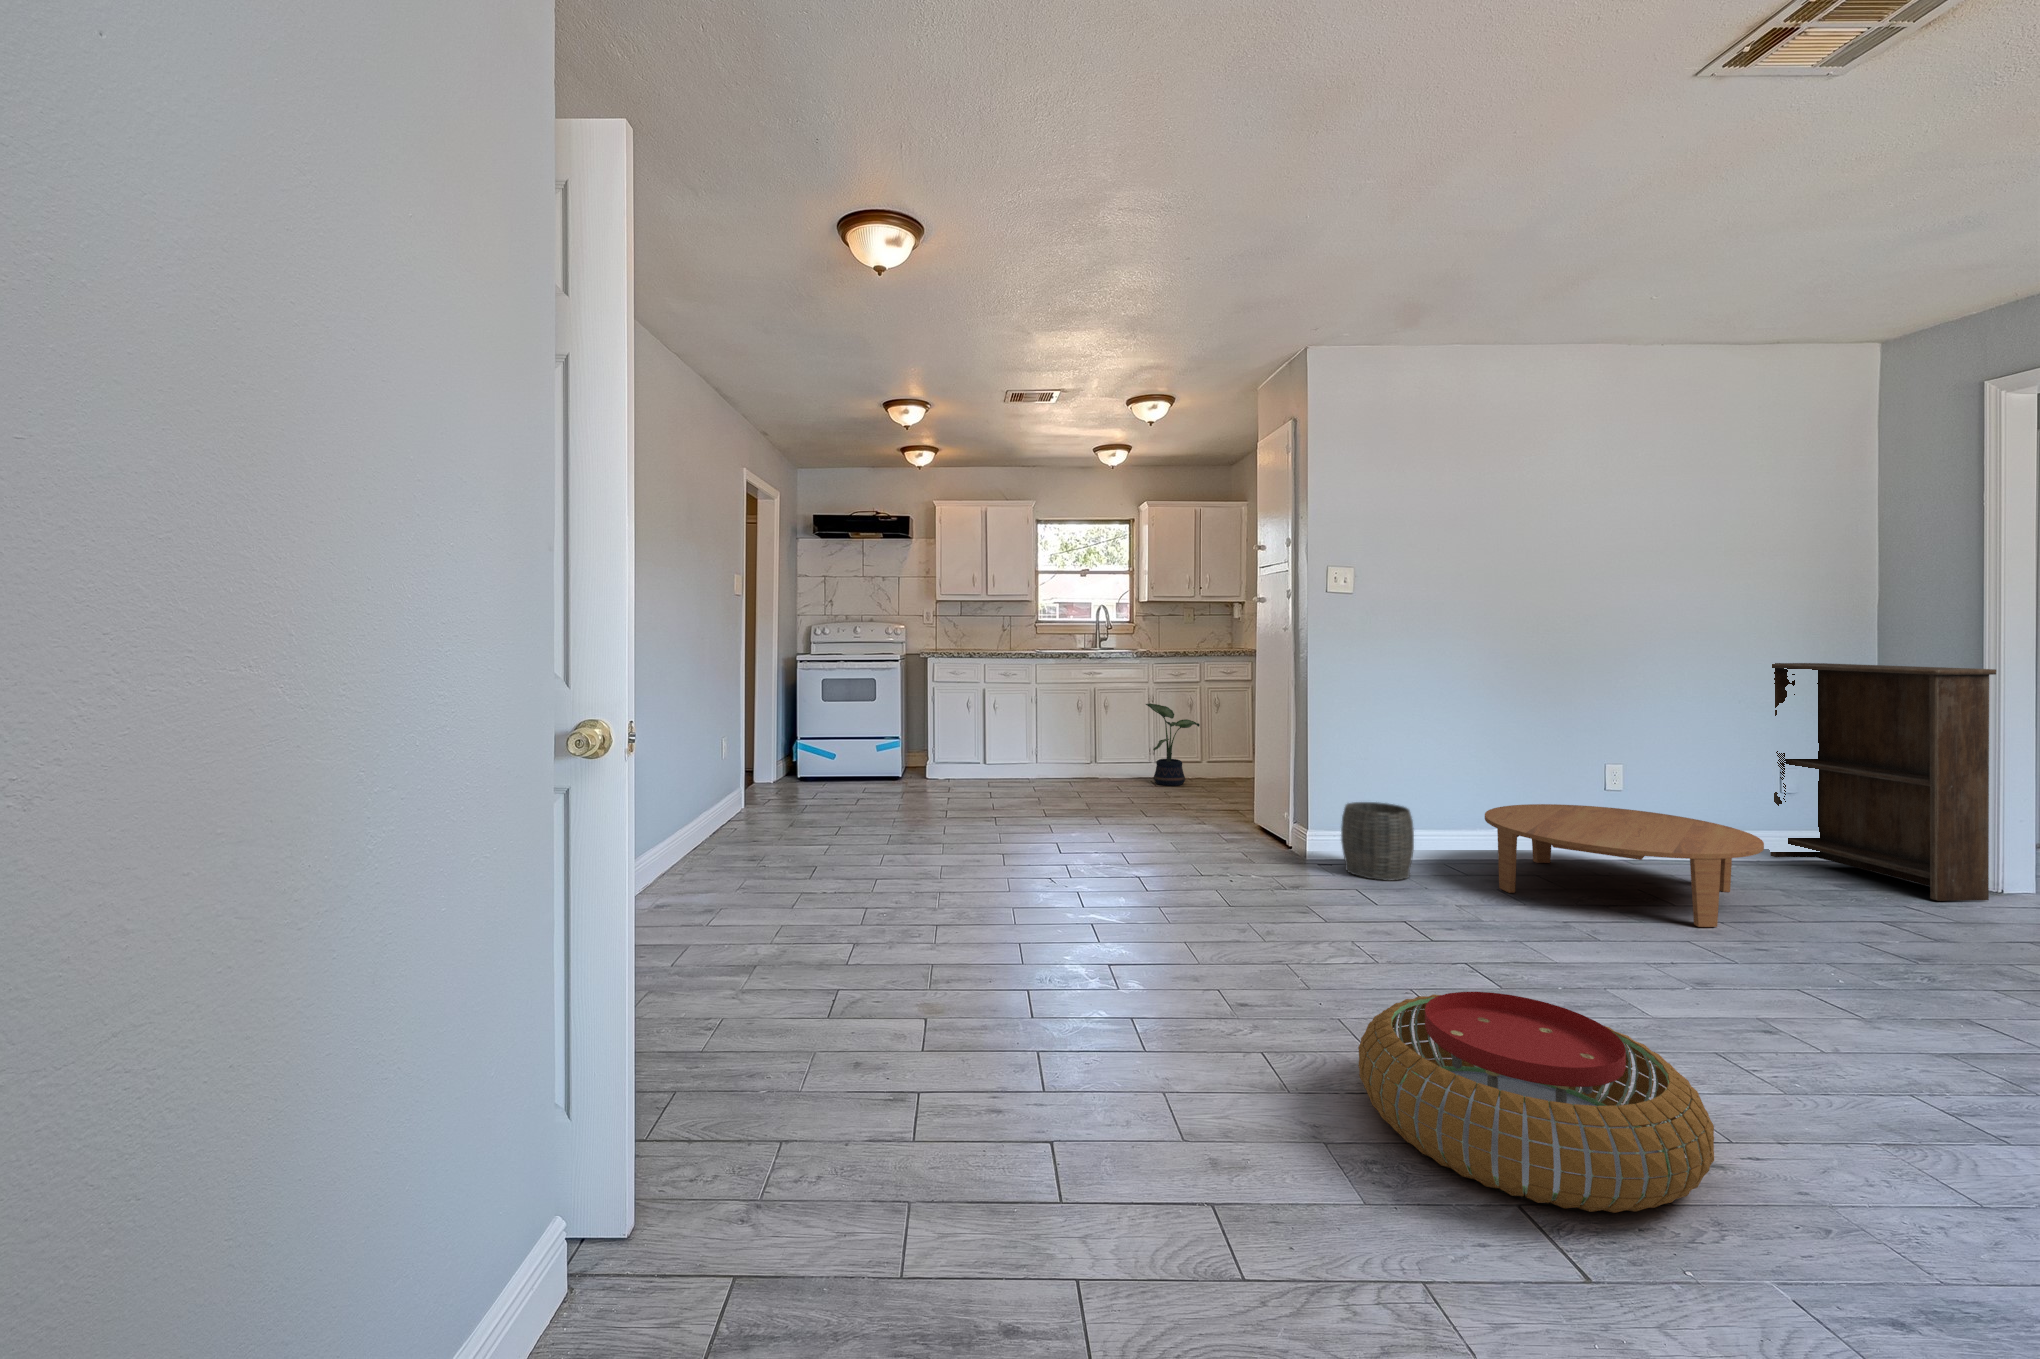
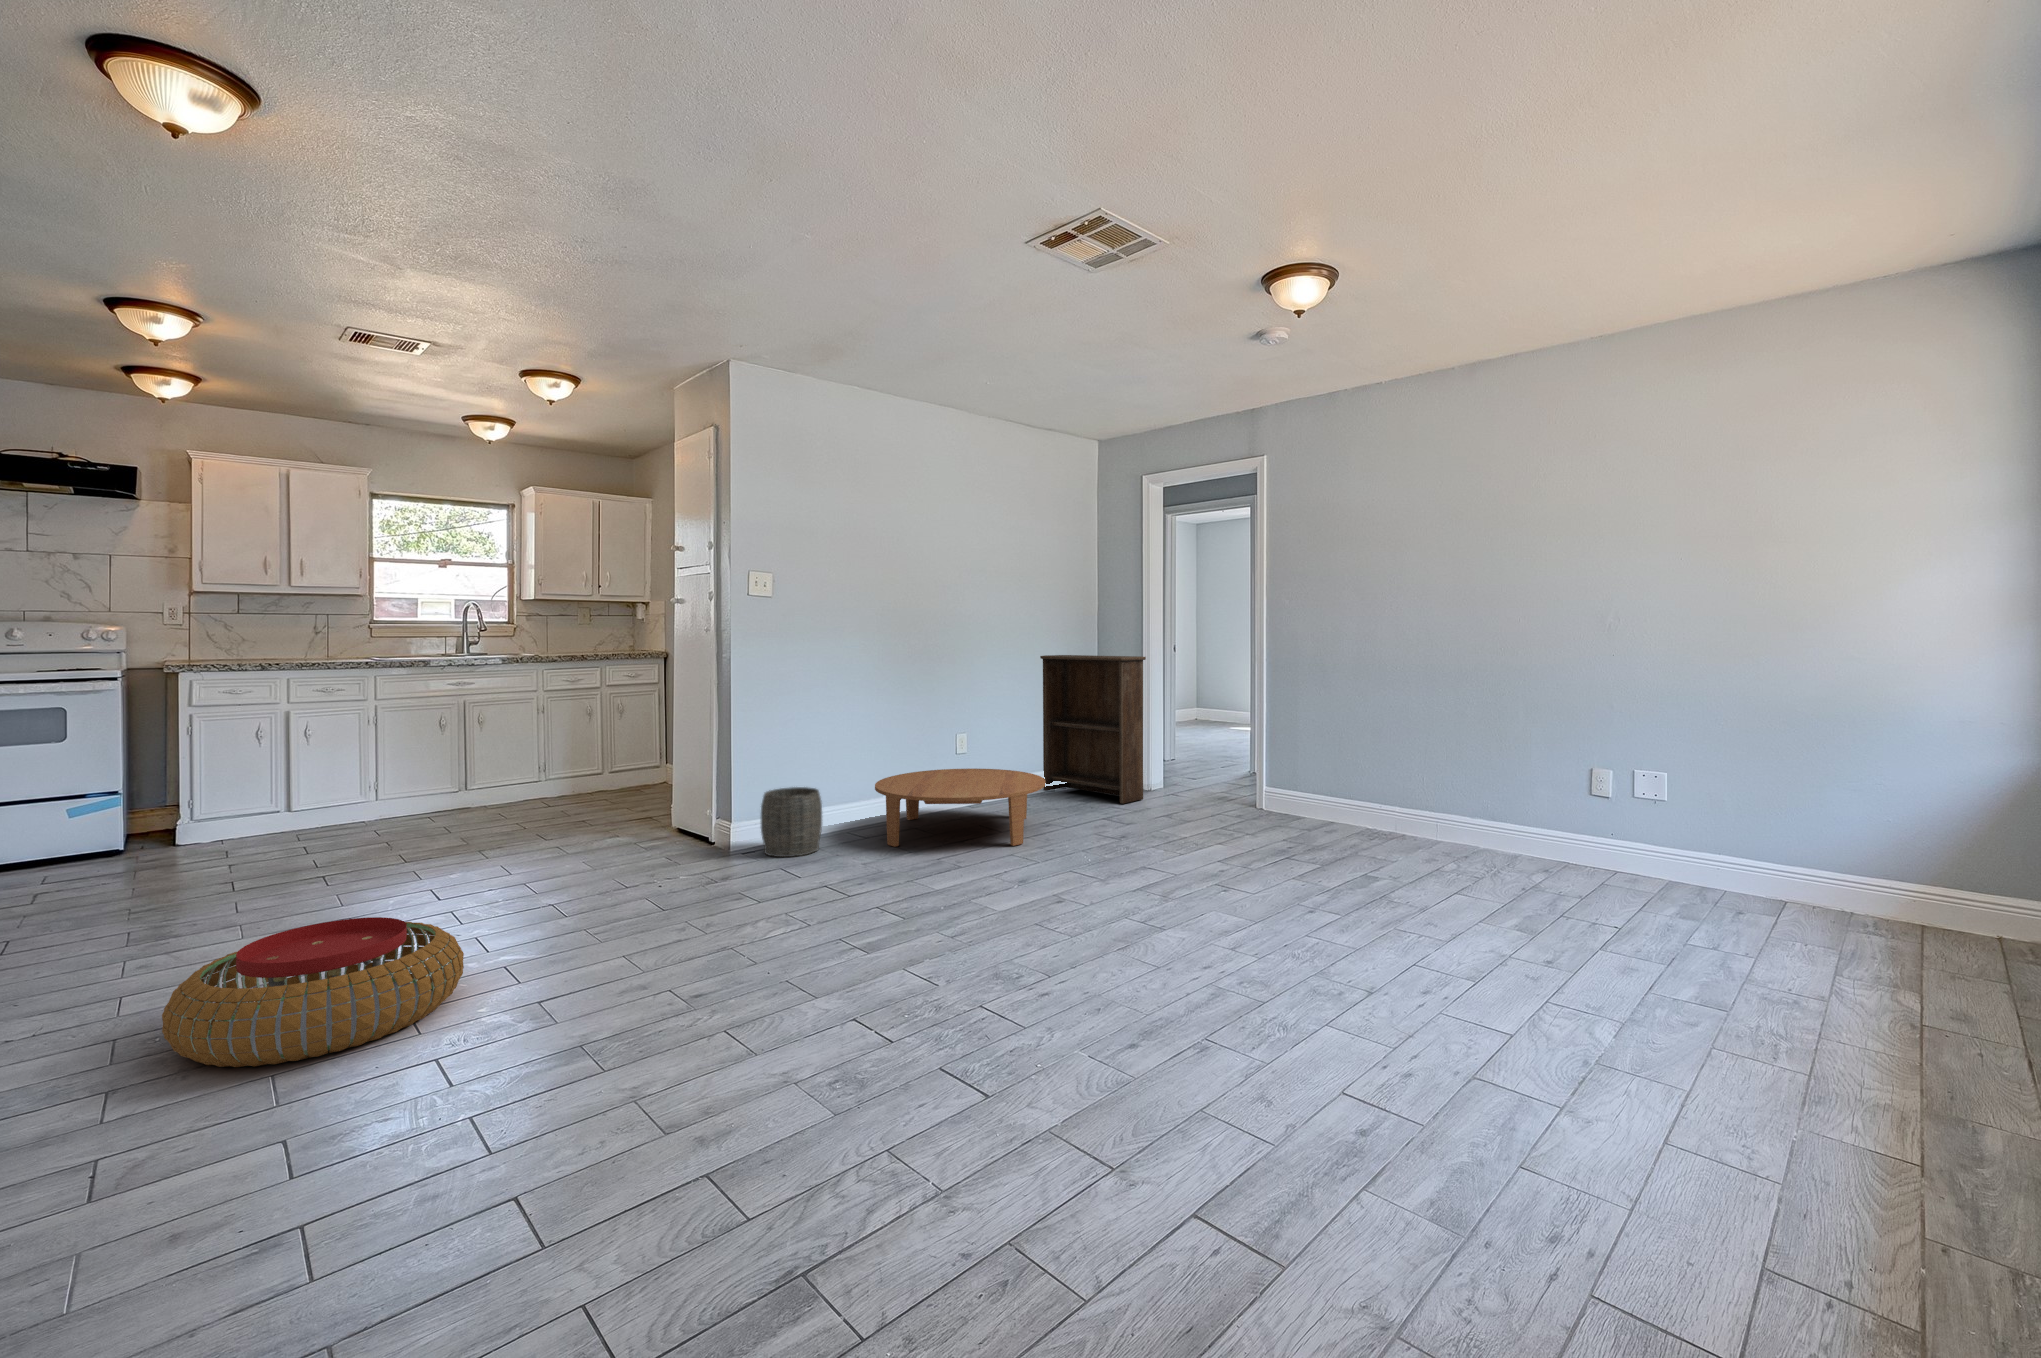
potted plant: present [1146,703,1200,786] -> none [532,713,599,802]
pouf: present [1358,992,1714,1213] -> present [162,917,464,1067]

